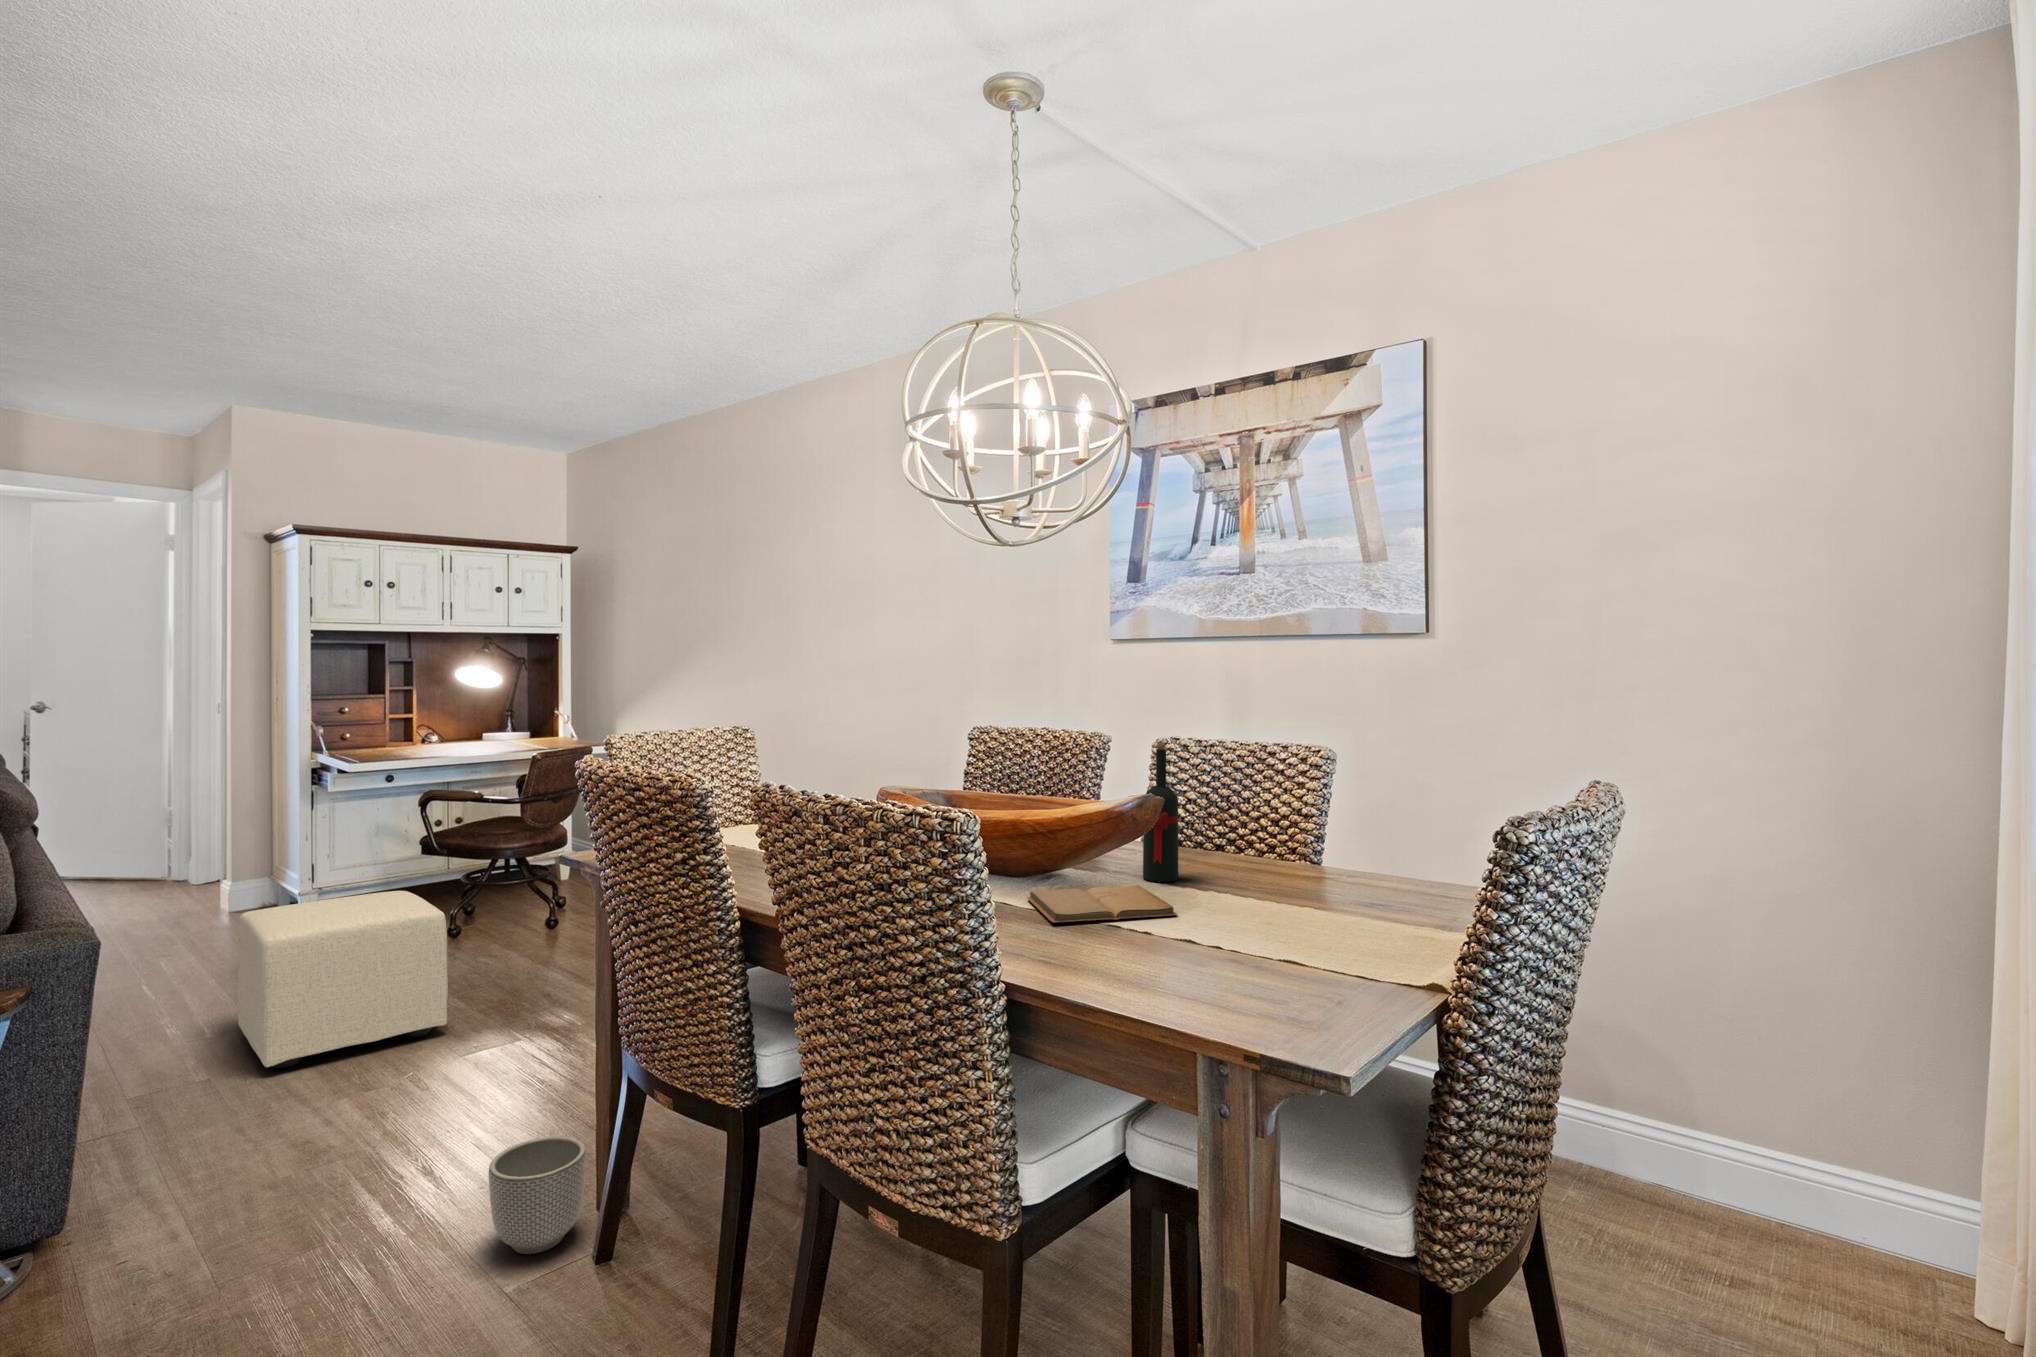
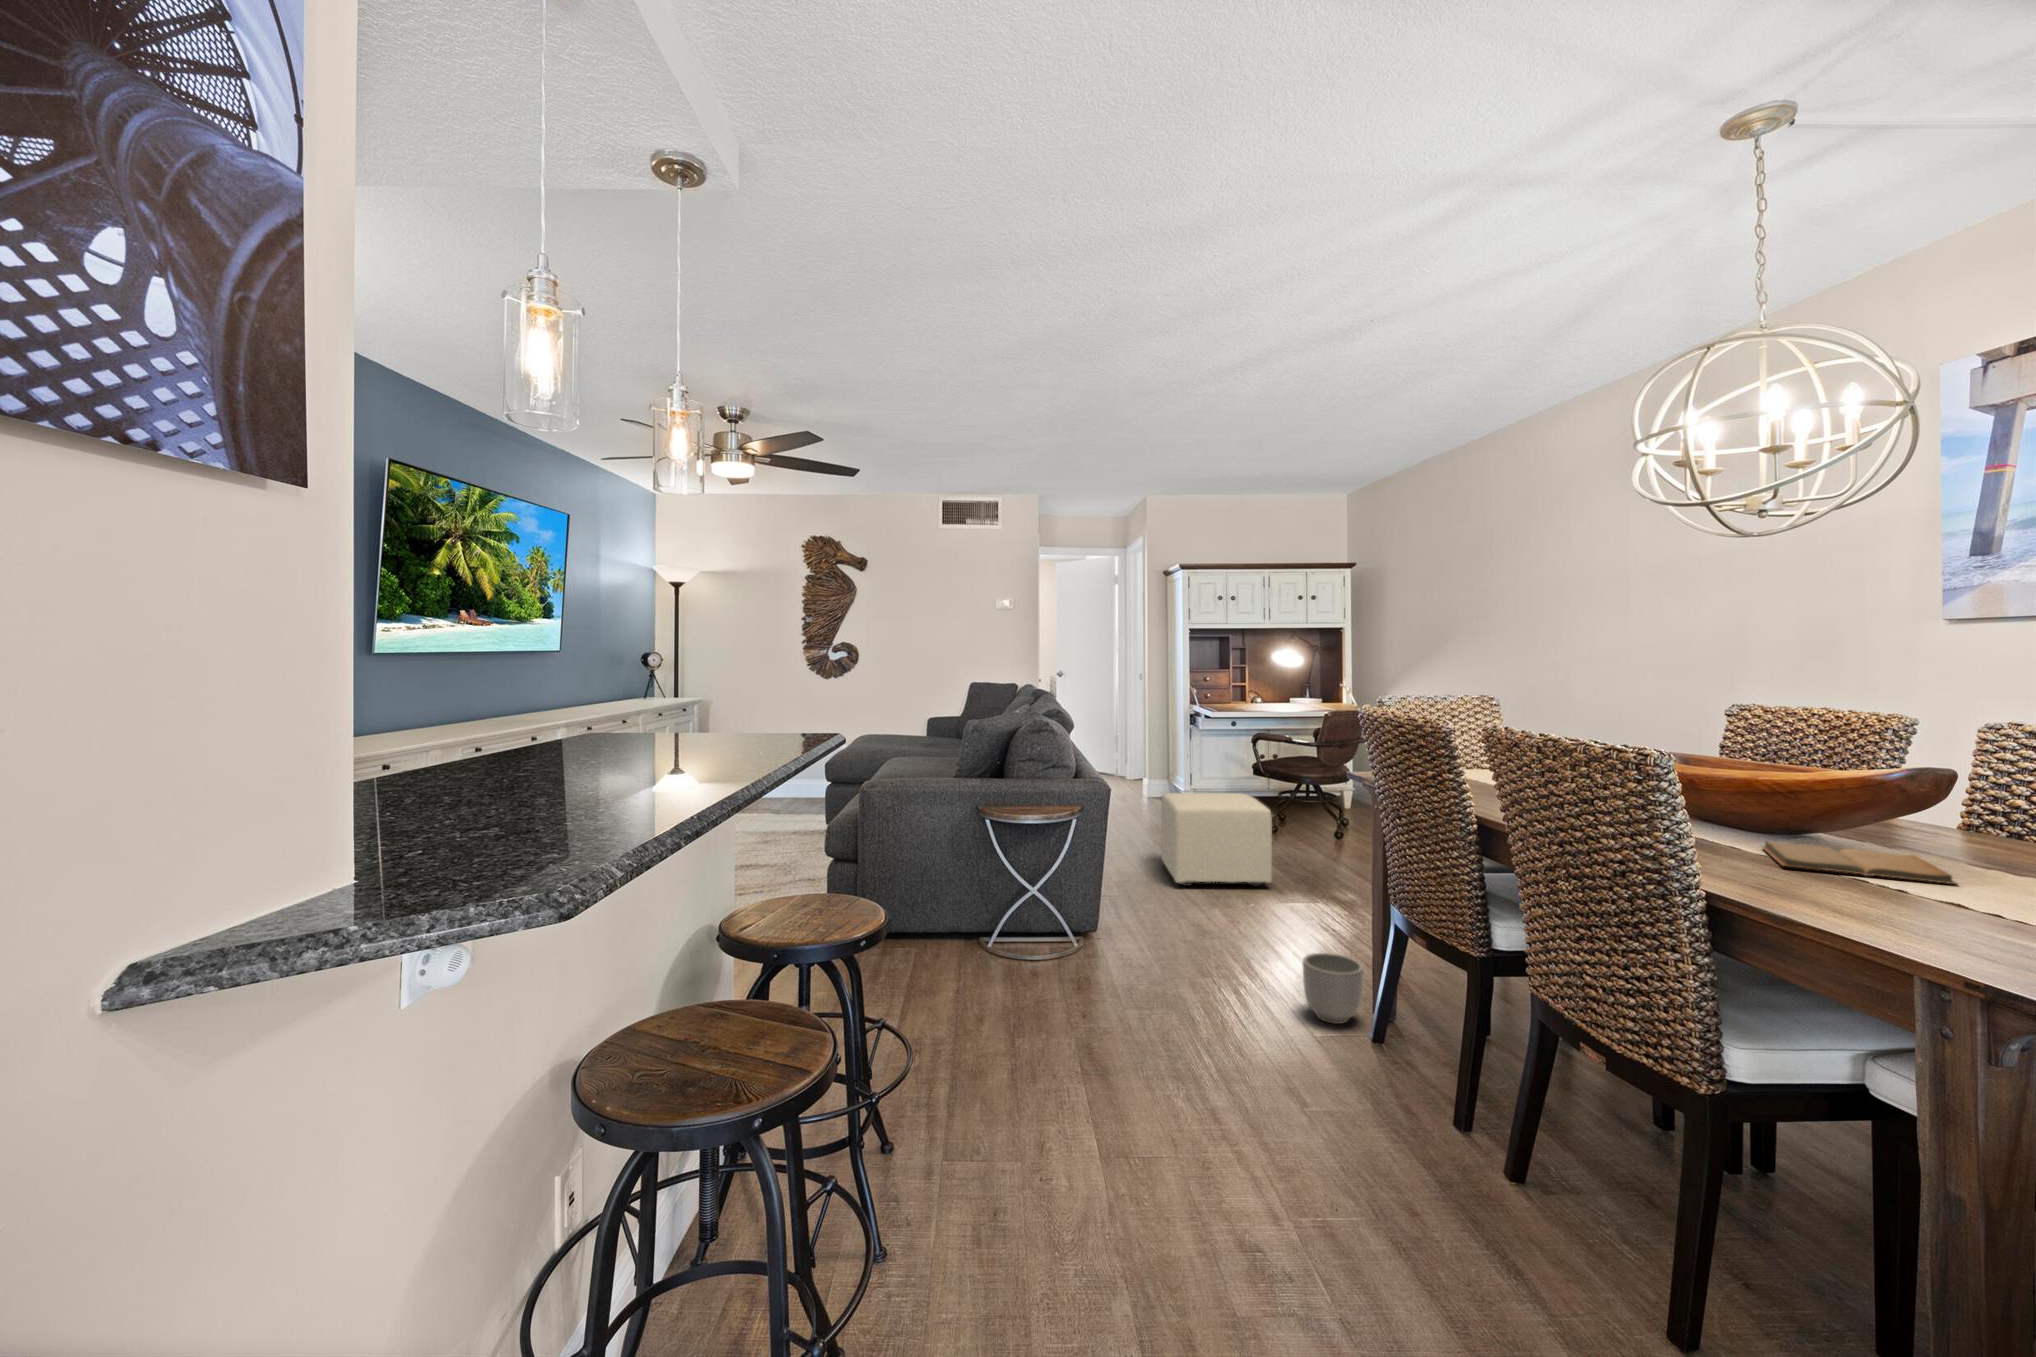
wine bottle: present [1143,743,1178,882] -> none [1930,718,1986,861]

